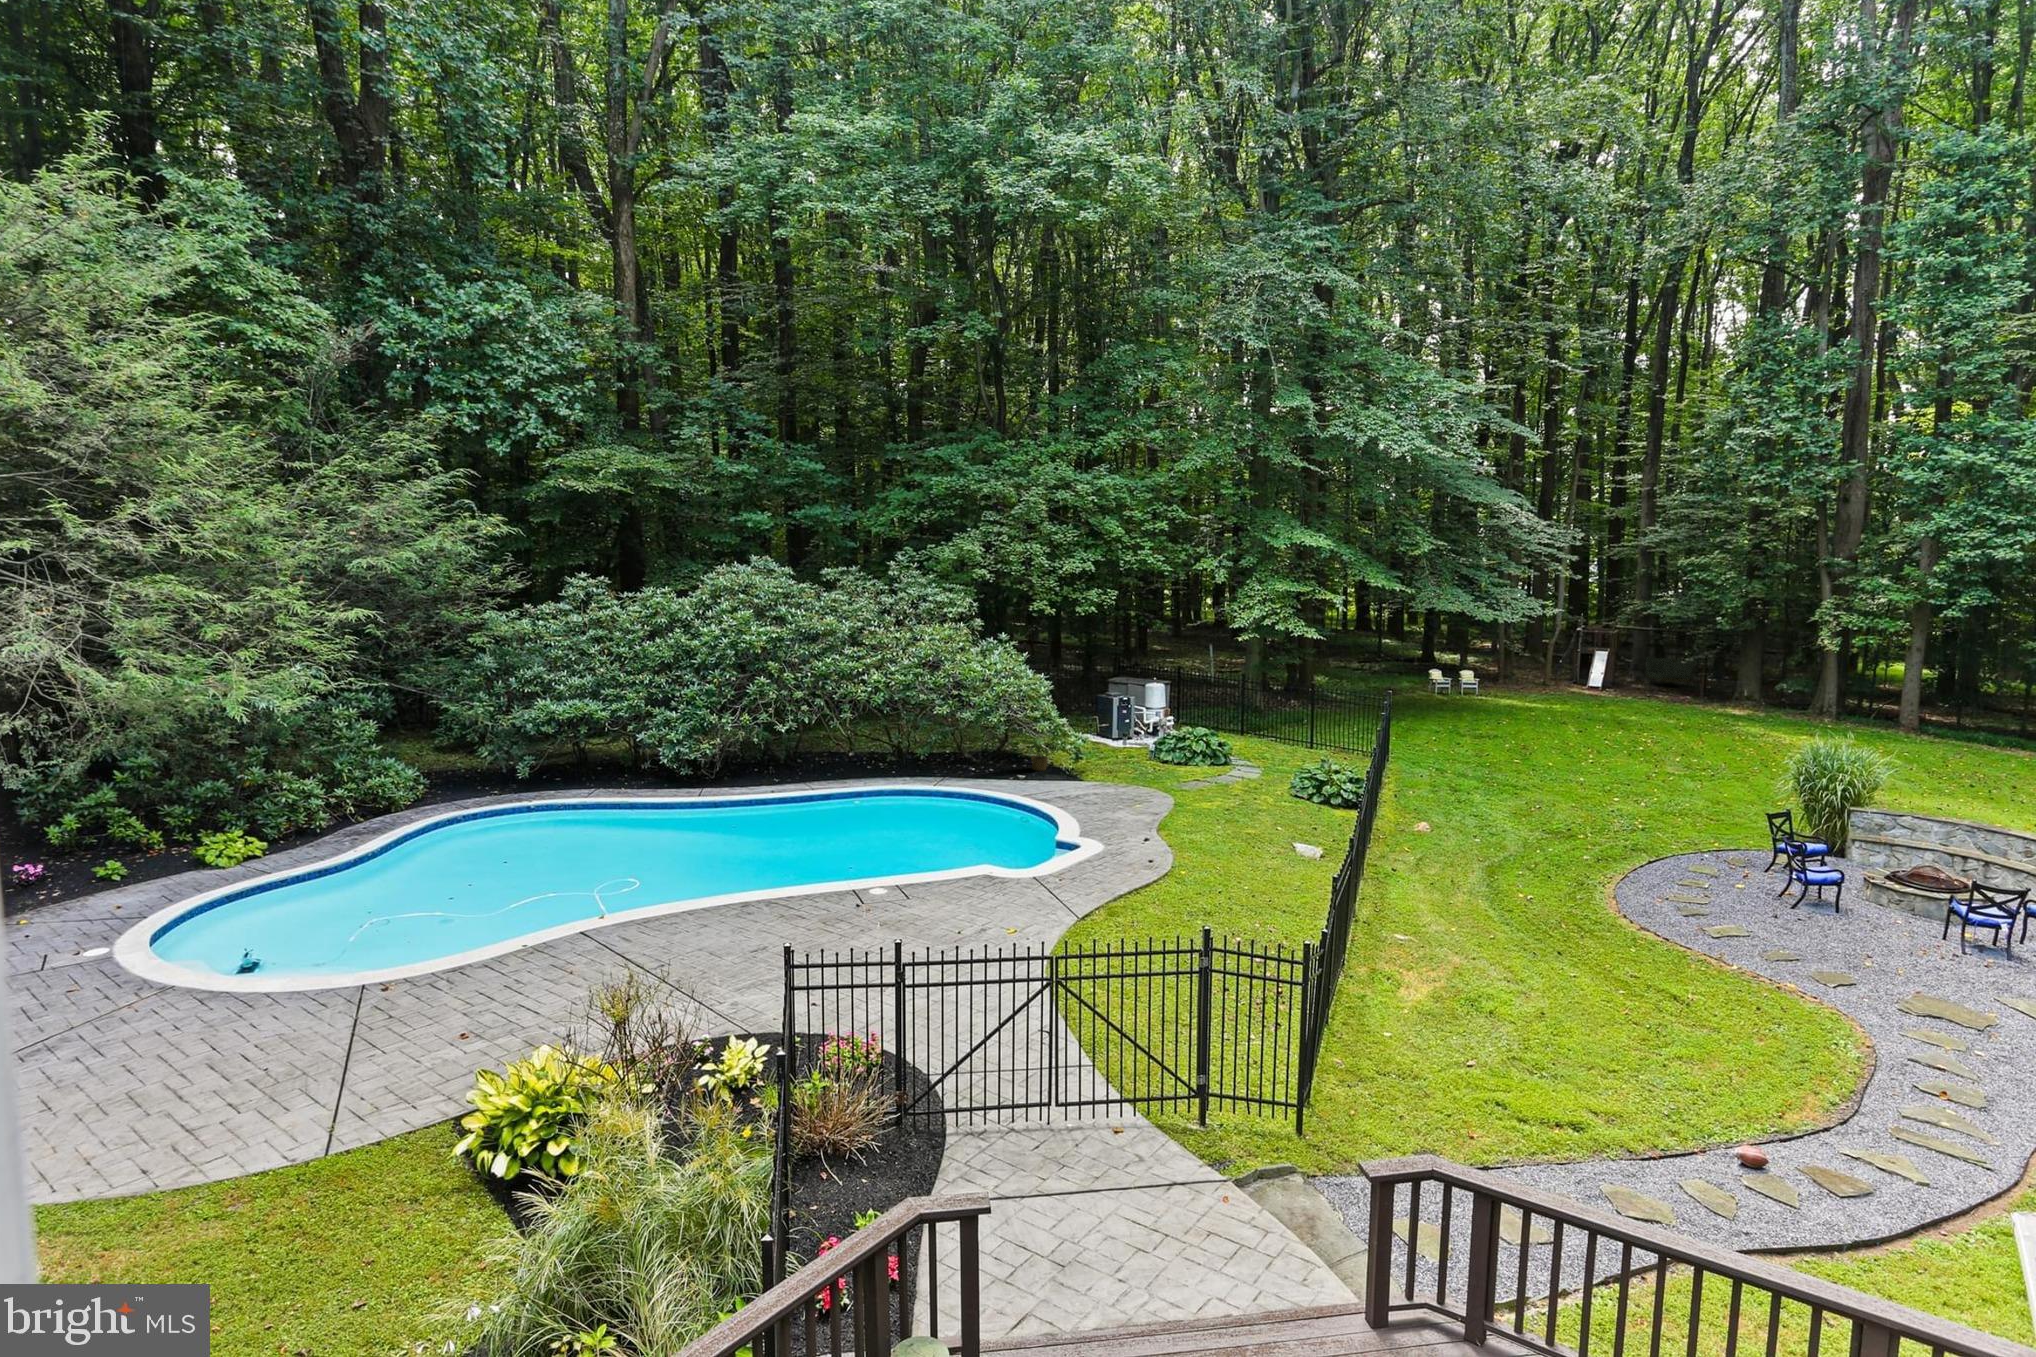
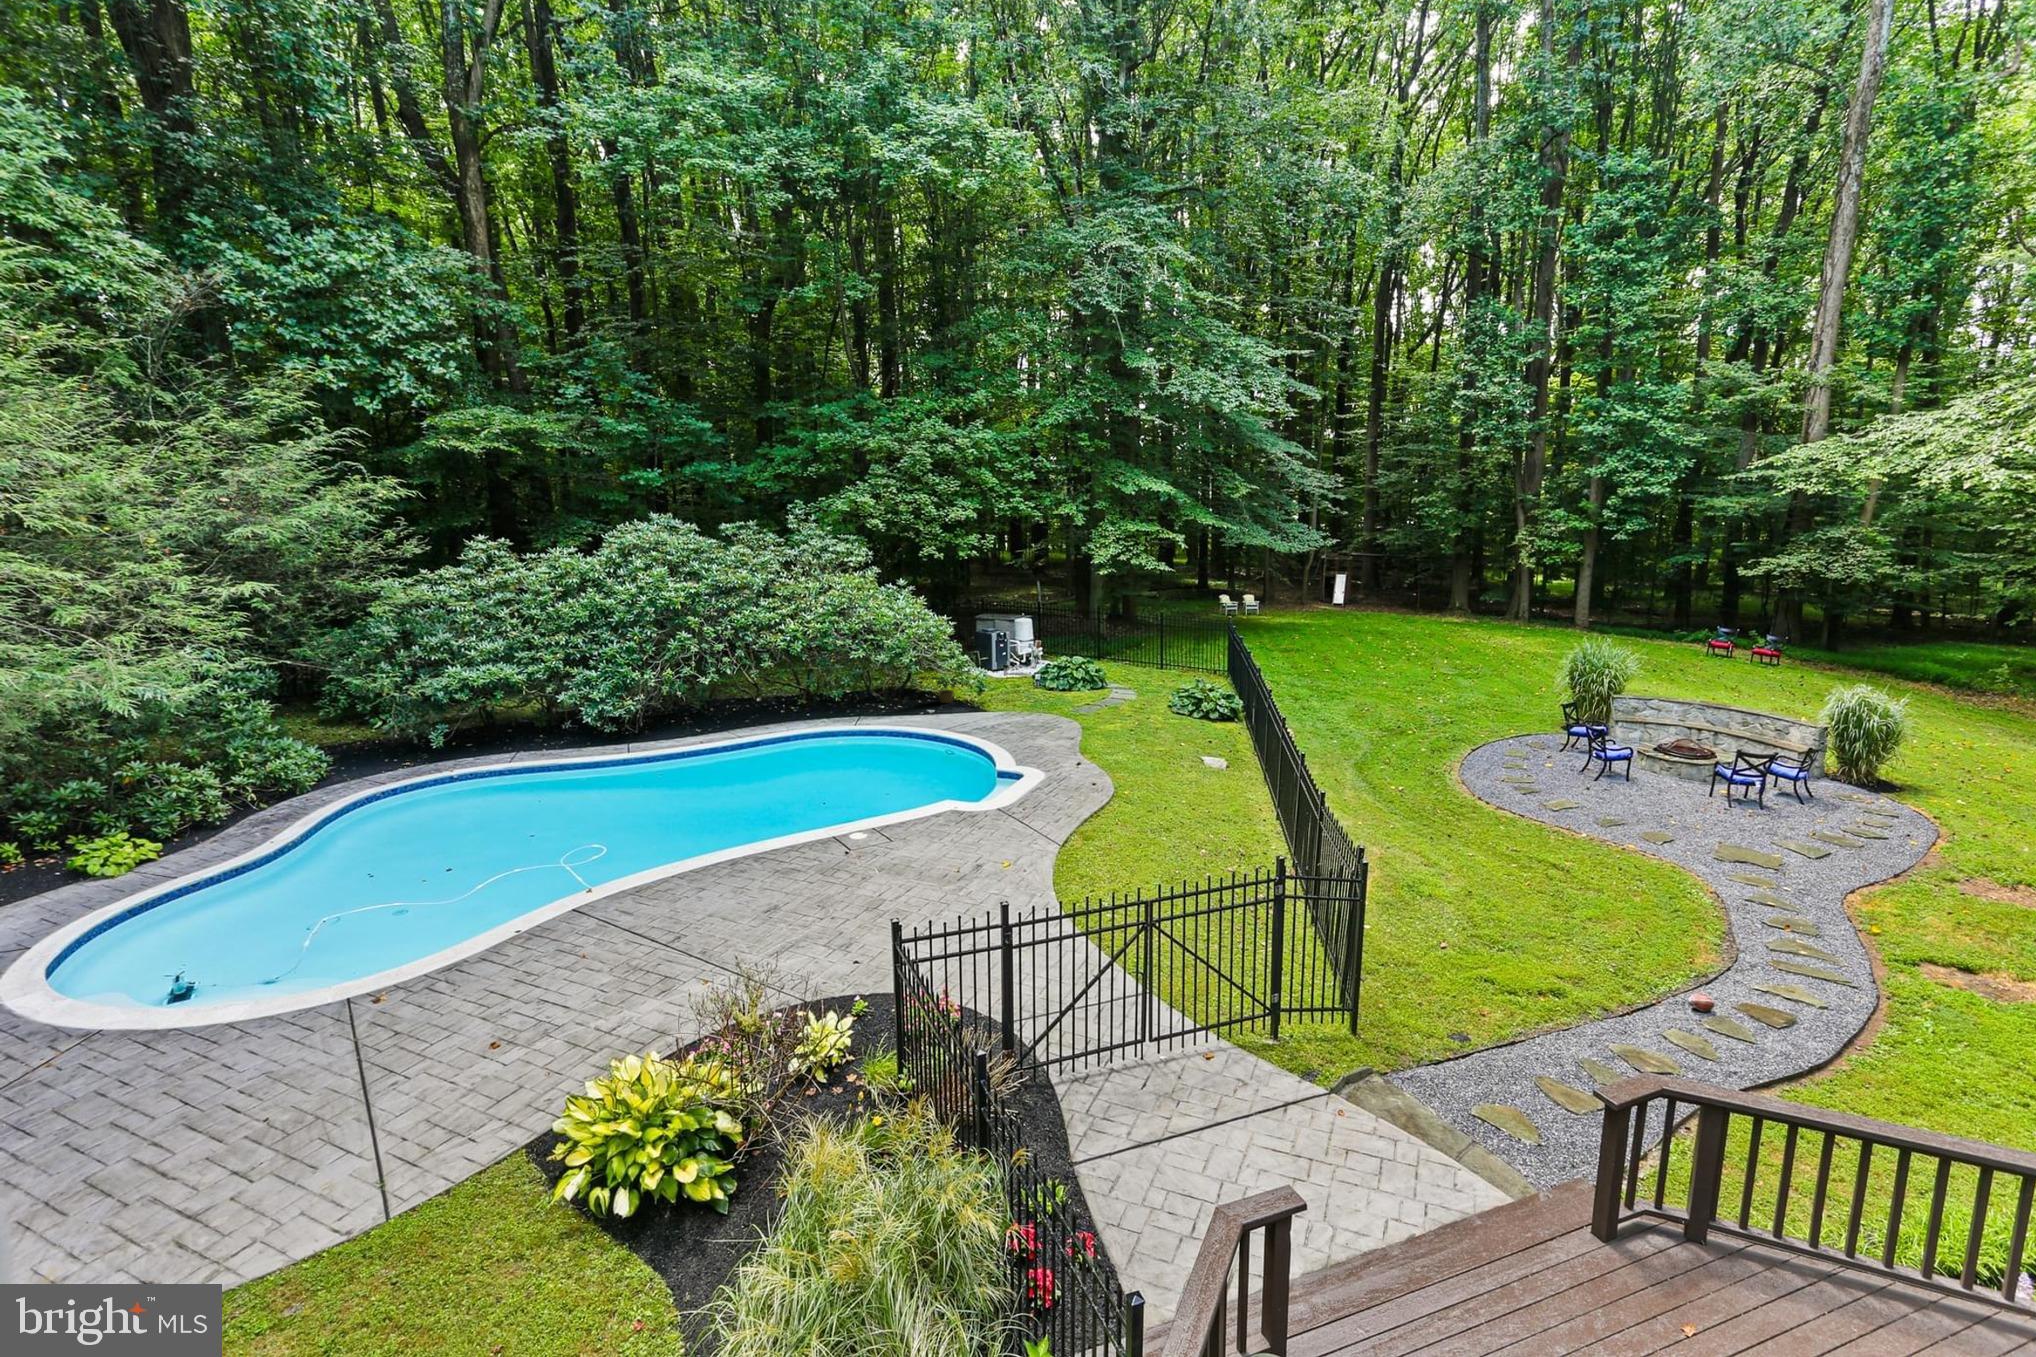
armchair: present [1646,657,1694,682] -> none [1394,578,1431,602]

